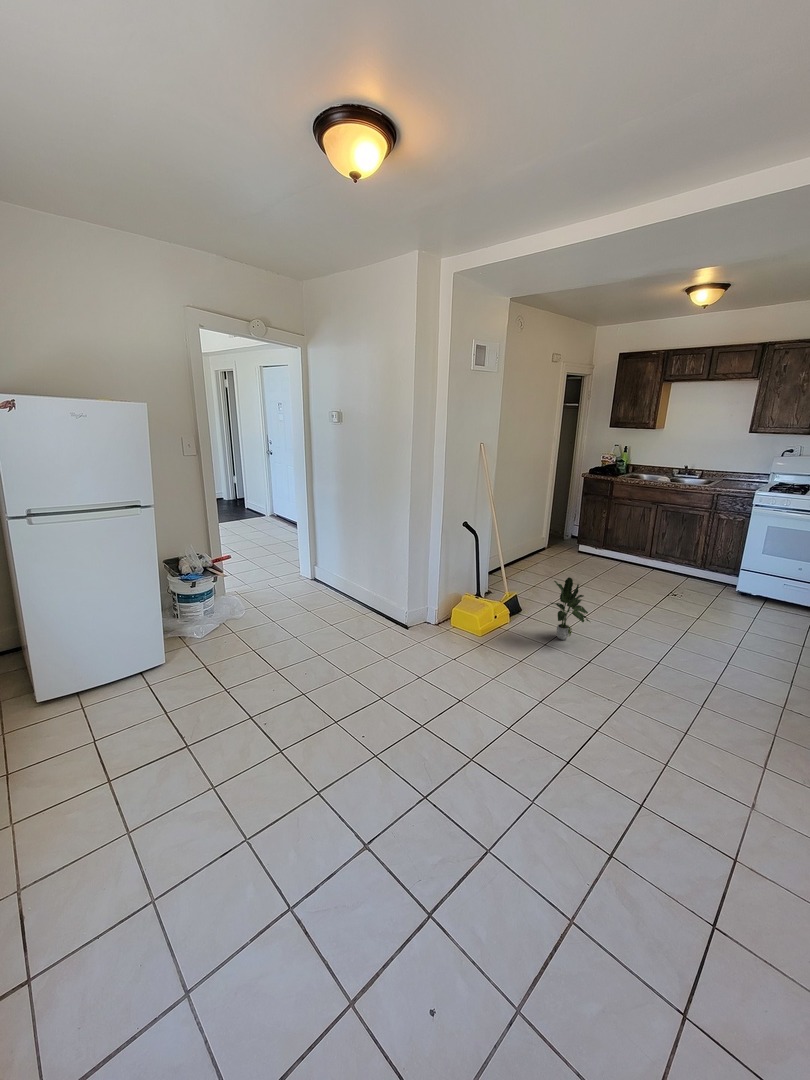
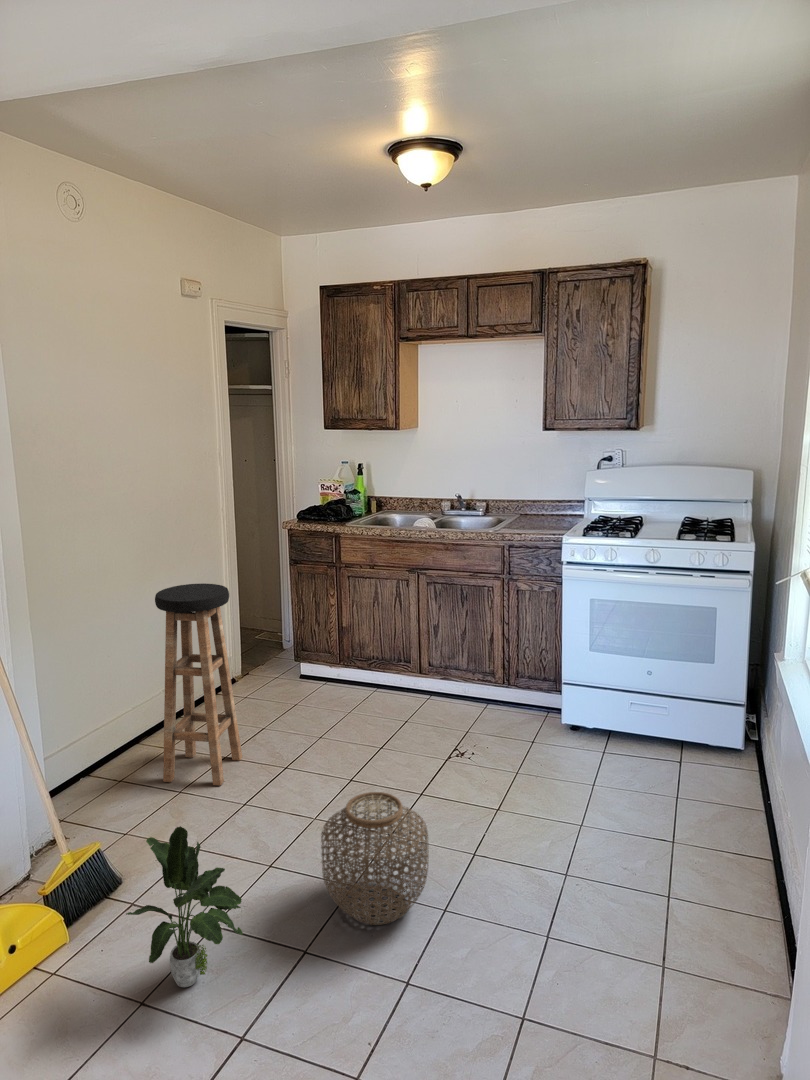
bar stool: none [527,494,570,584] -> present [155,583,242,786]
woven basket: none [618,586,672,641] -> present [321,792,429,925]

